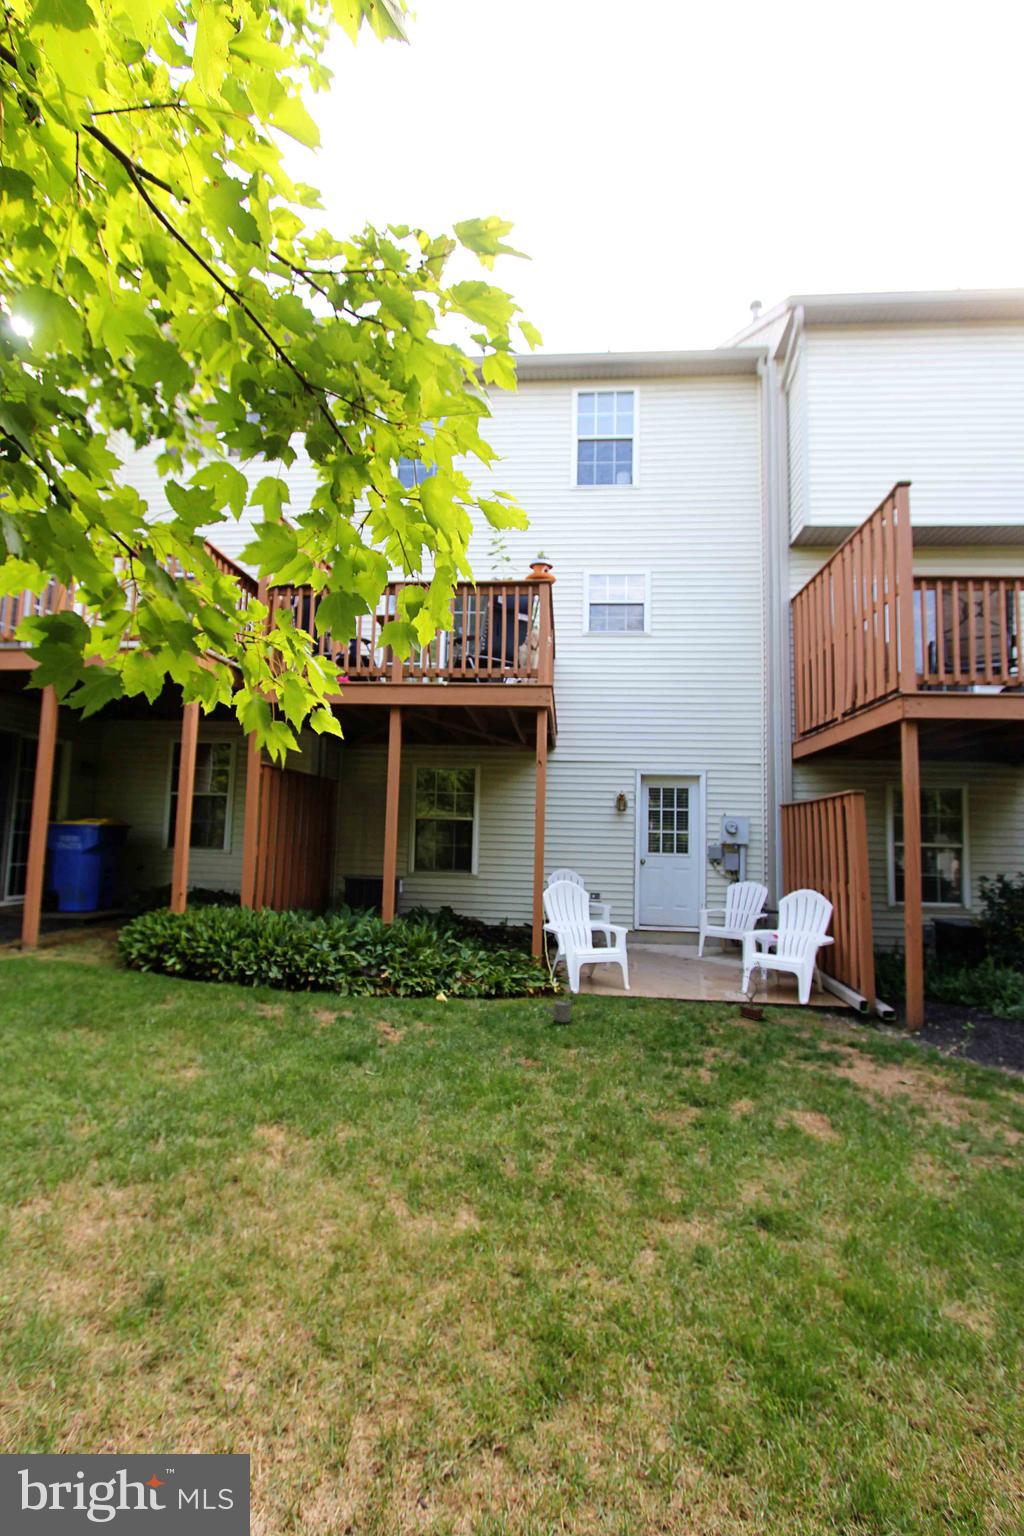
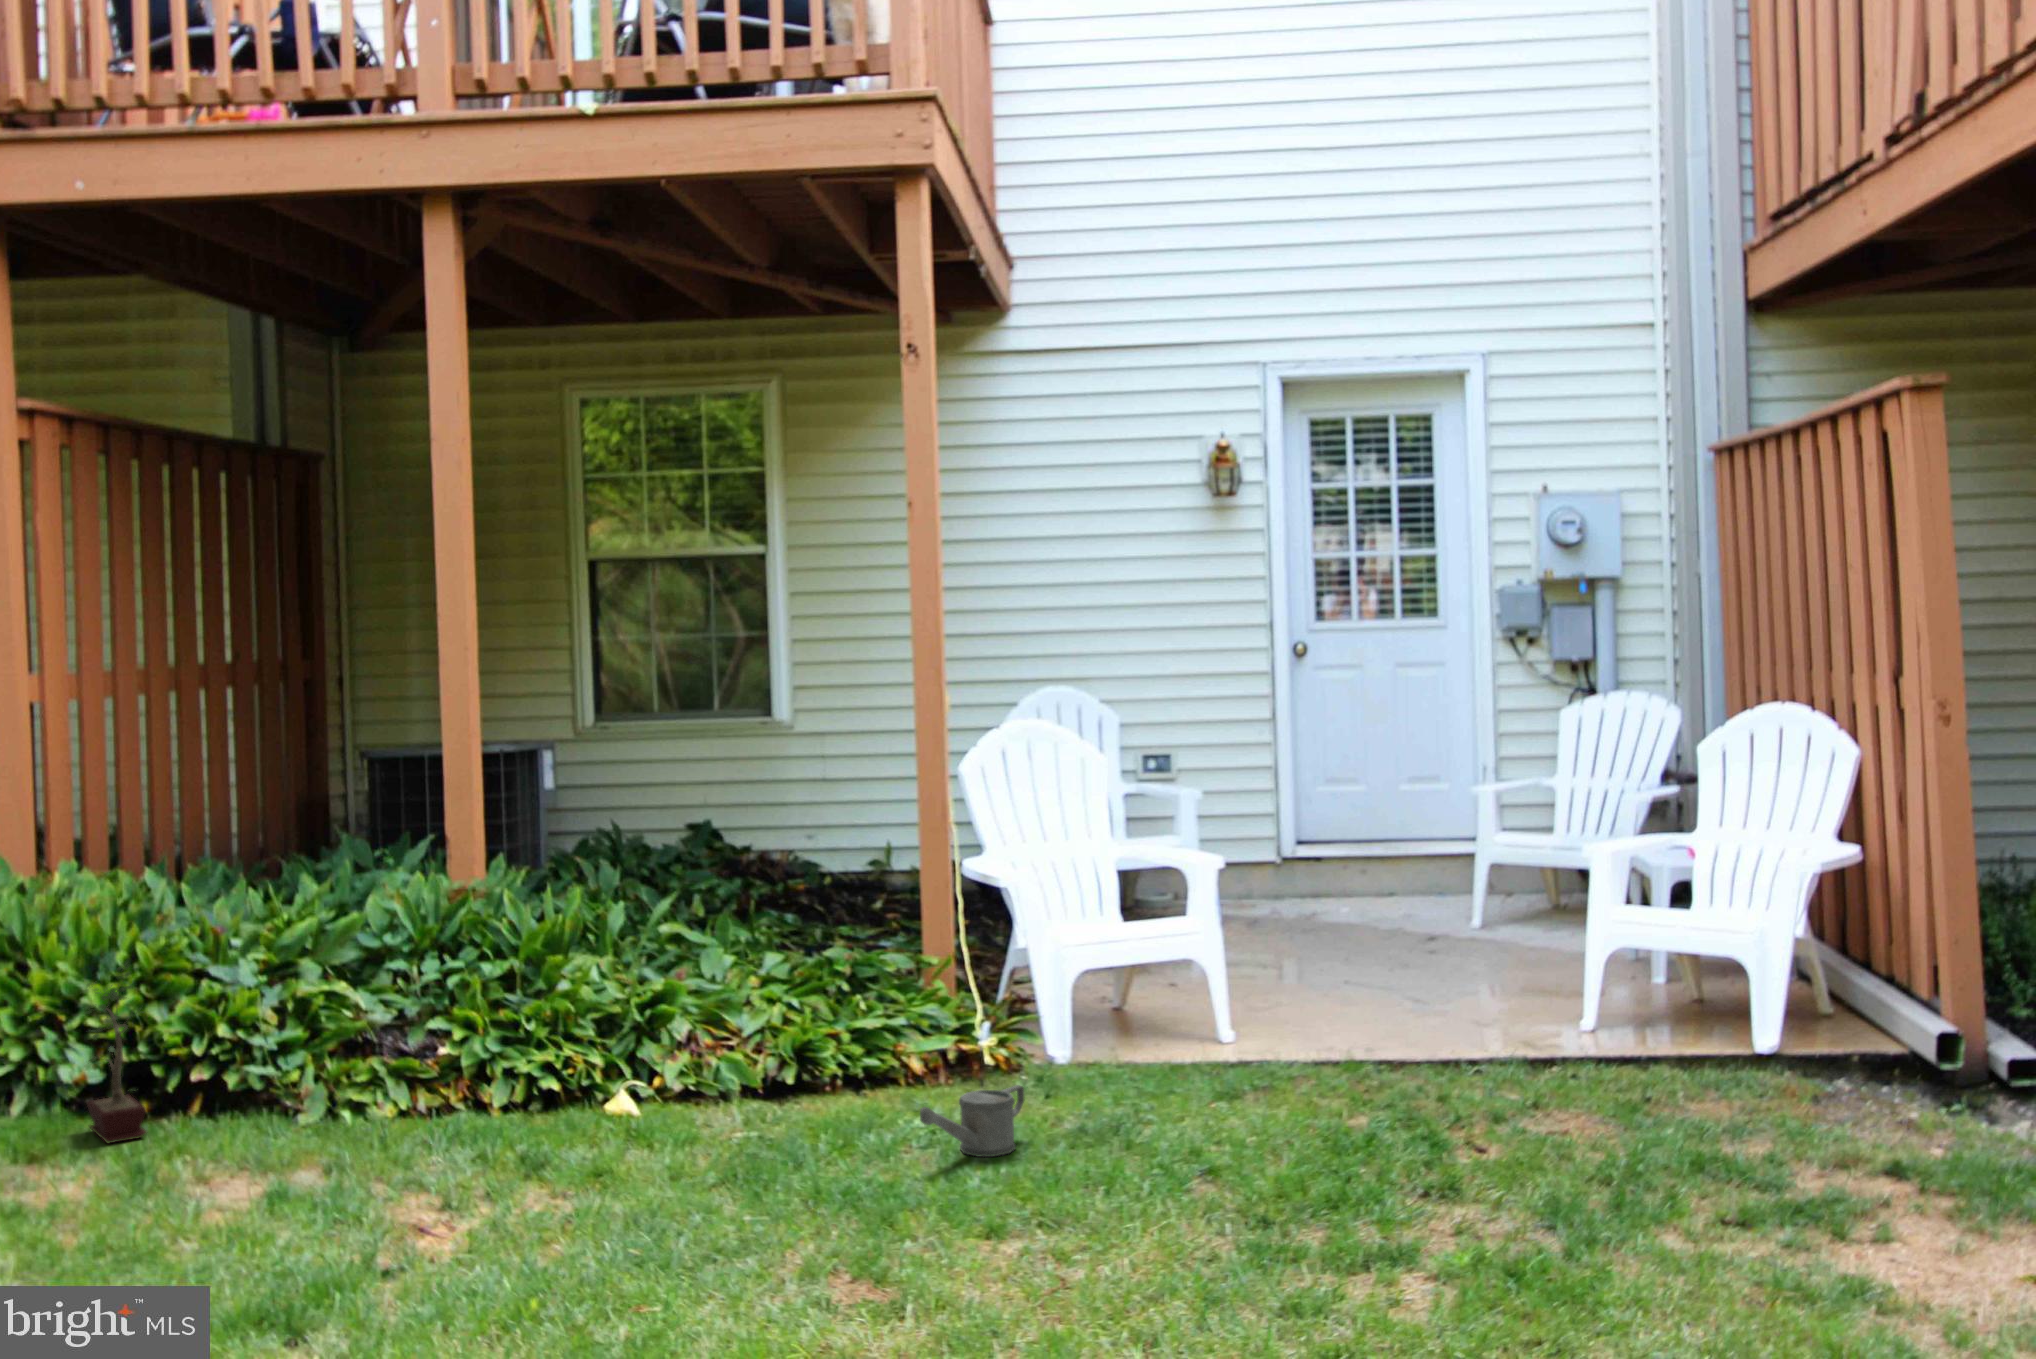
potted plant: present [736,962,774,1020] -> present [86,961,147,1143]

